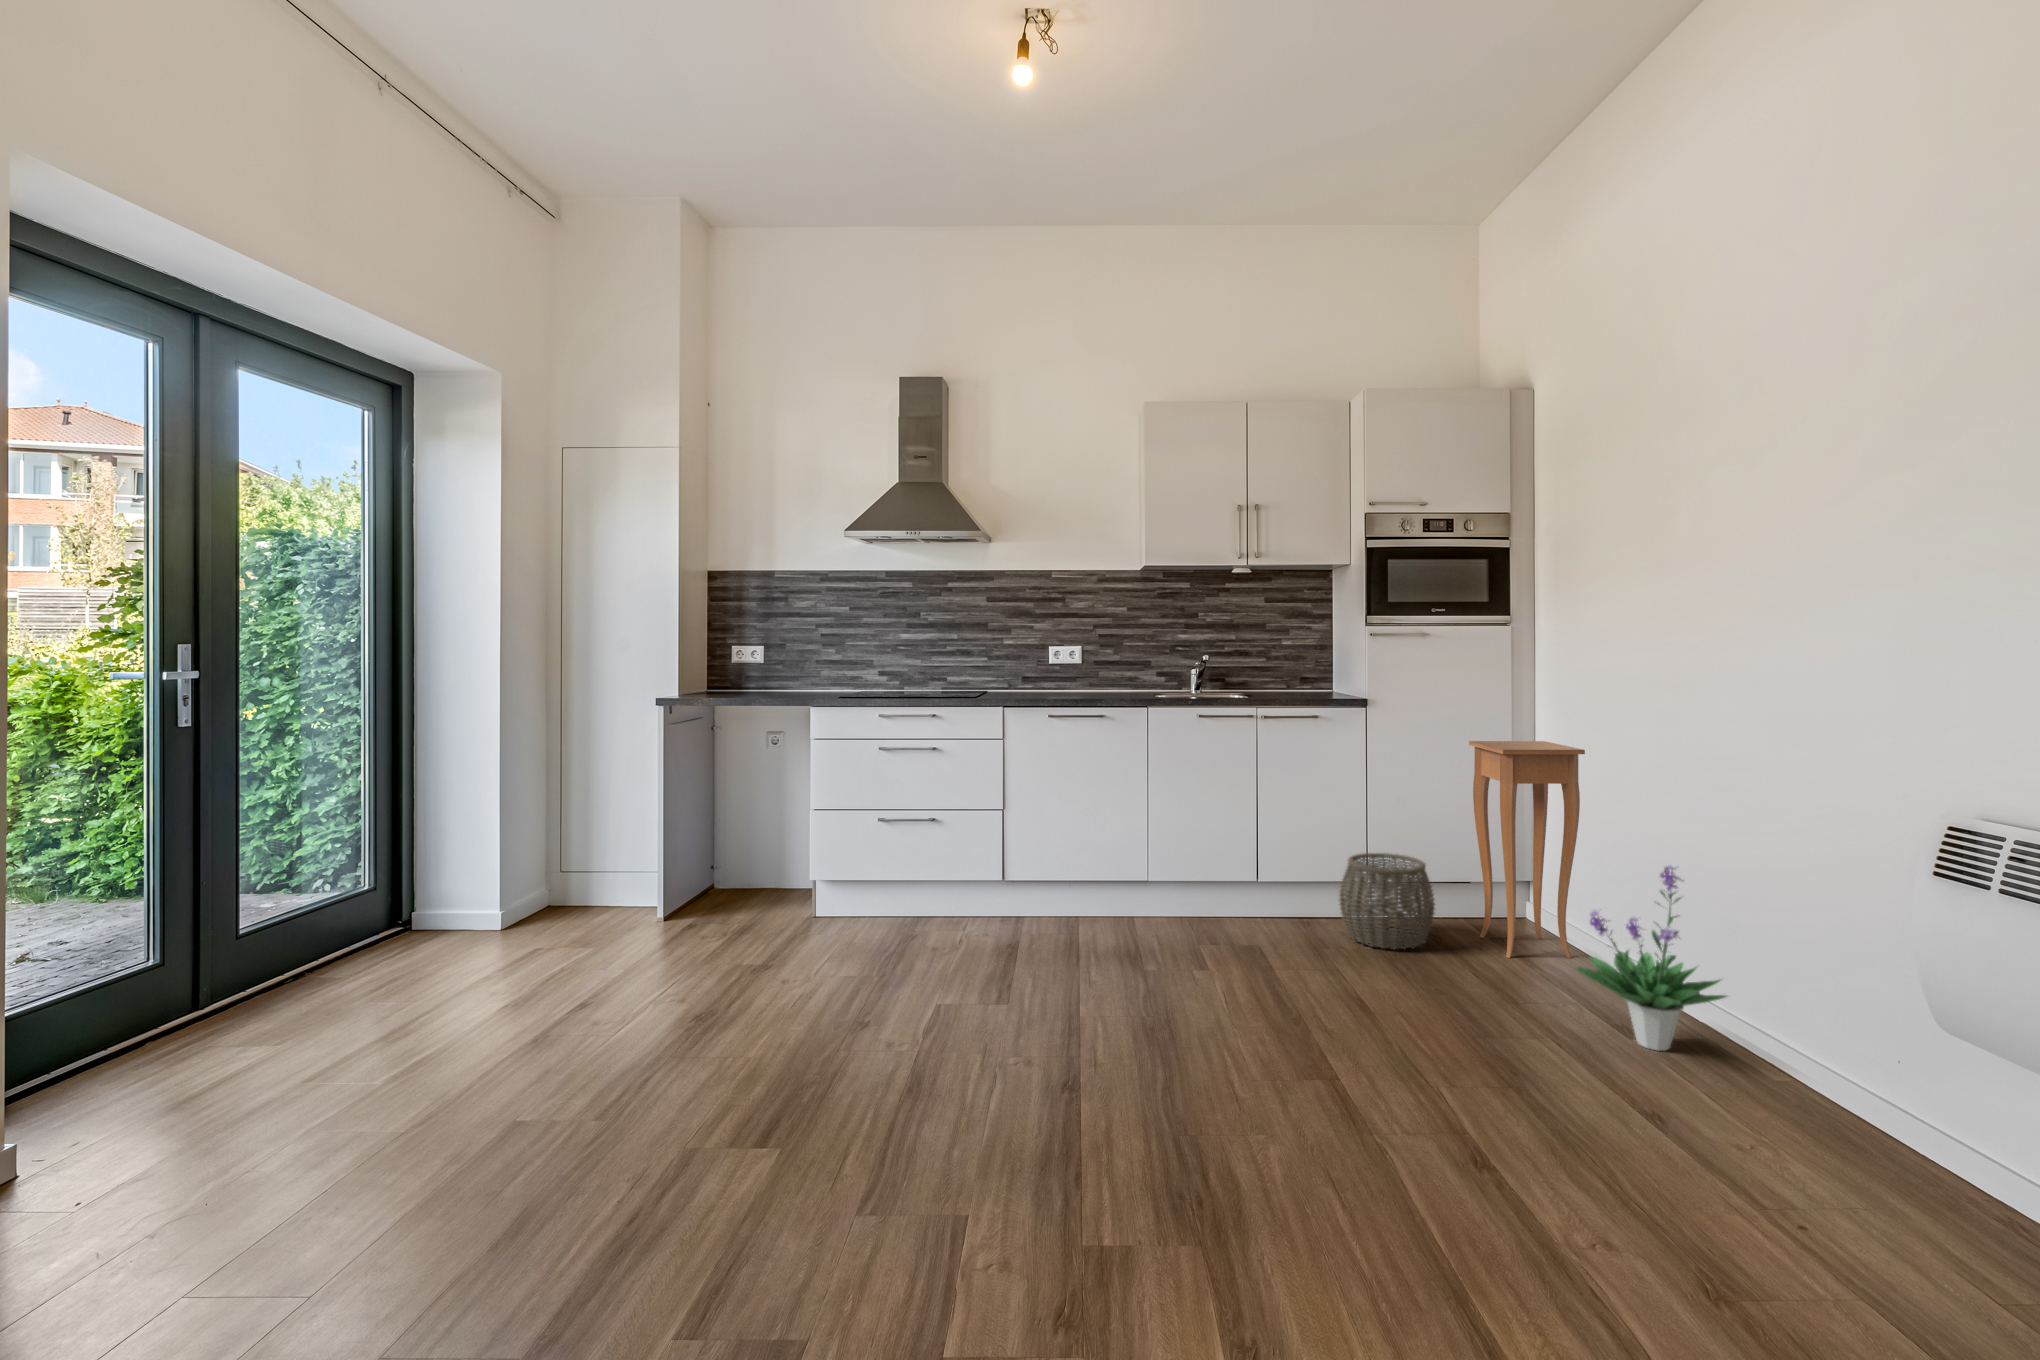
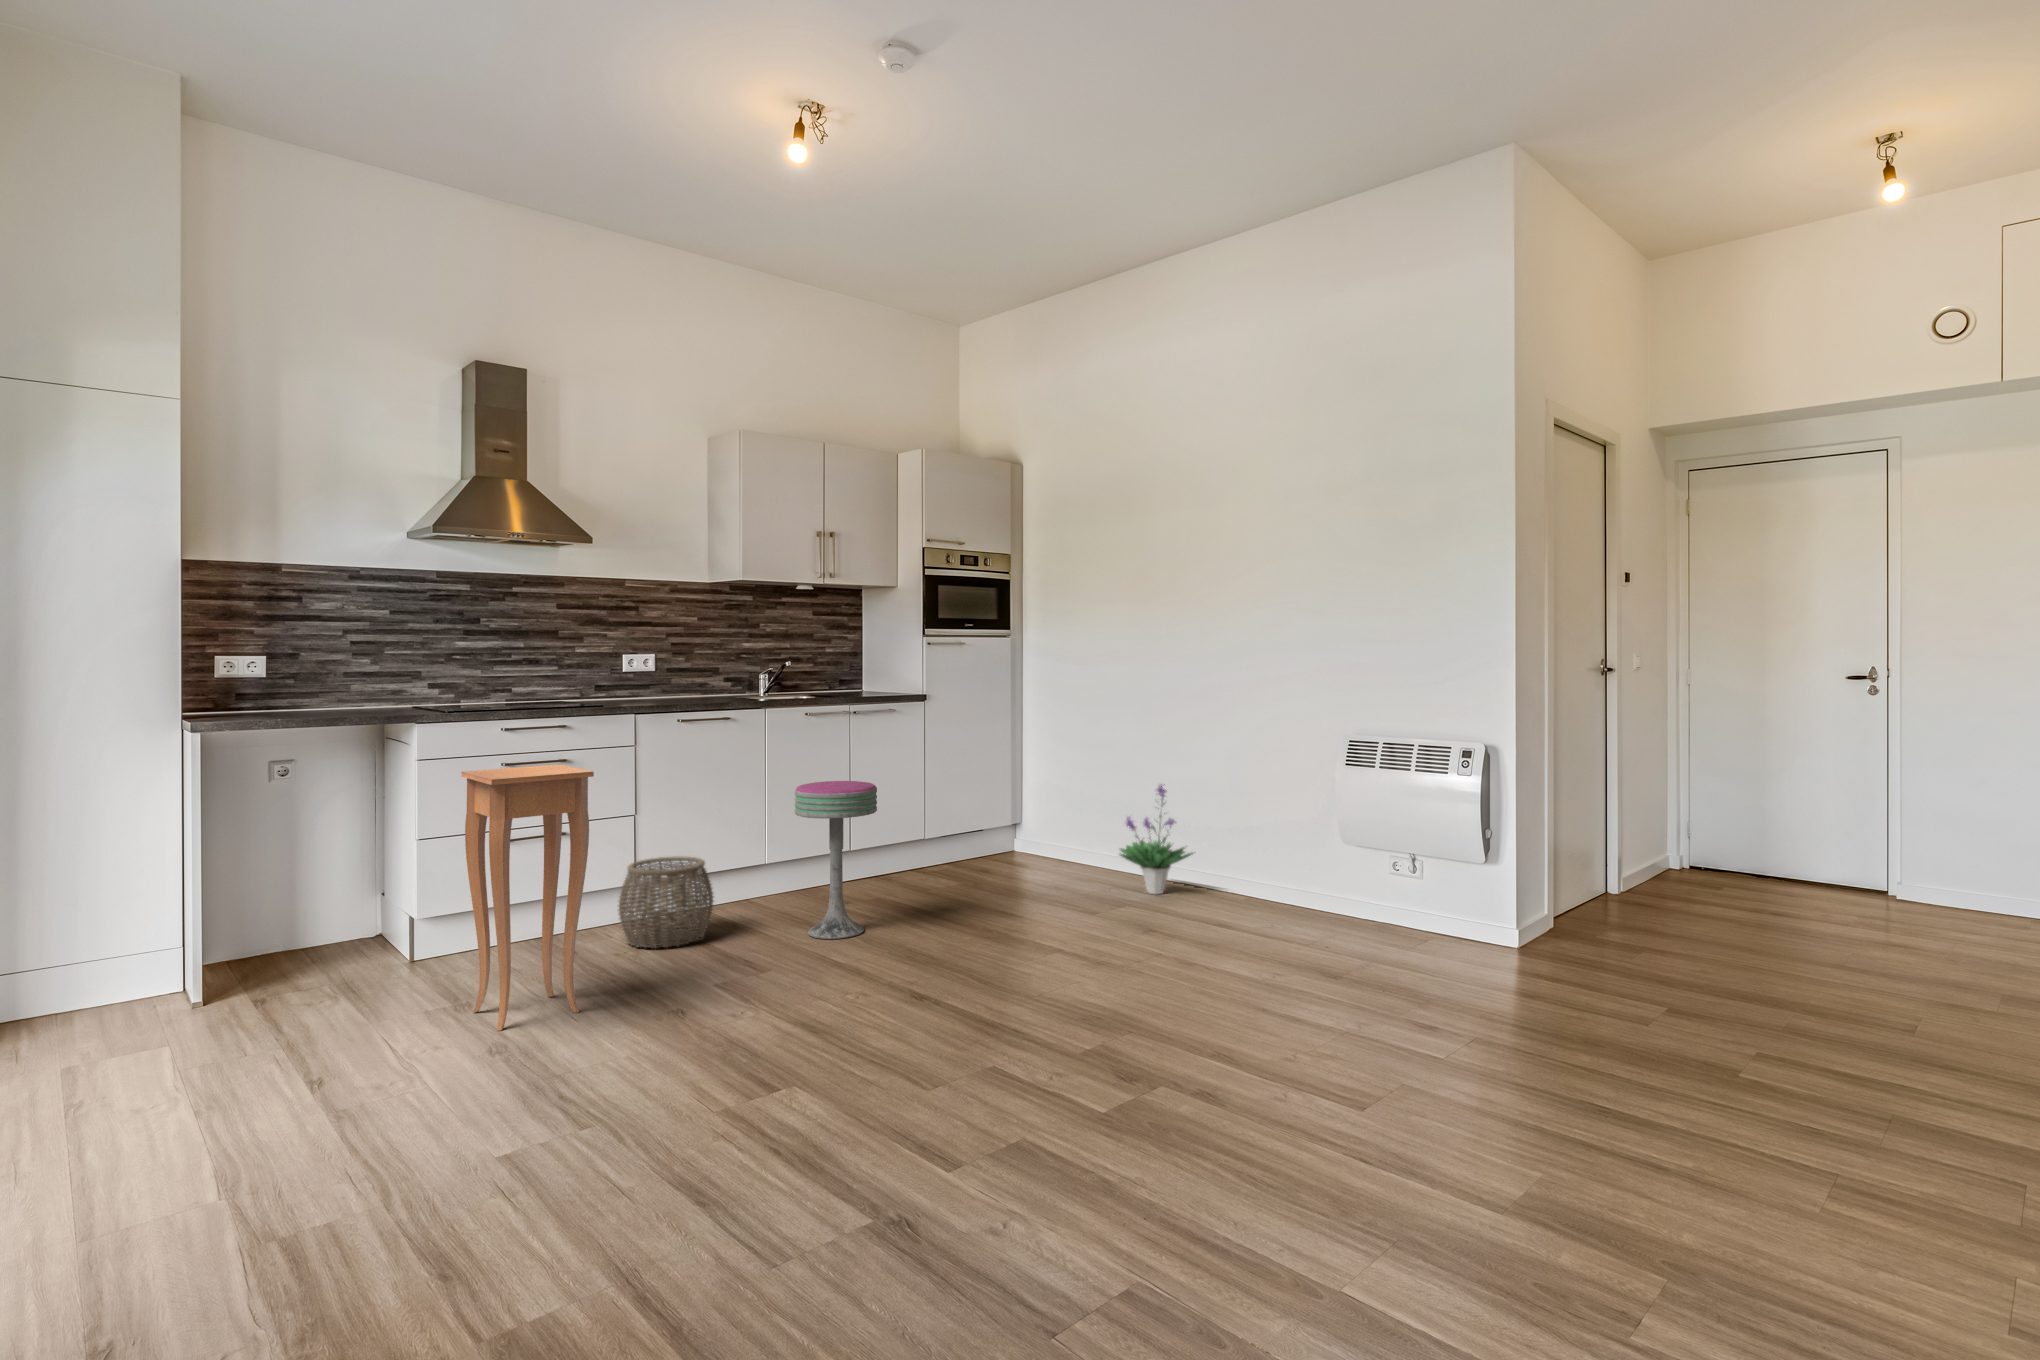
side table: present [1469,741,1585,958] -> present [461,765,594,1031]
bar stool: none [1090,799,1187,996] -> present [795,781,877,939]
woven basket: present [1339,853,1435,949] -> present [619,857,713,948]

